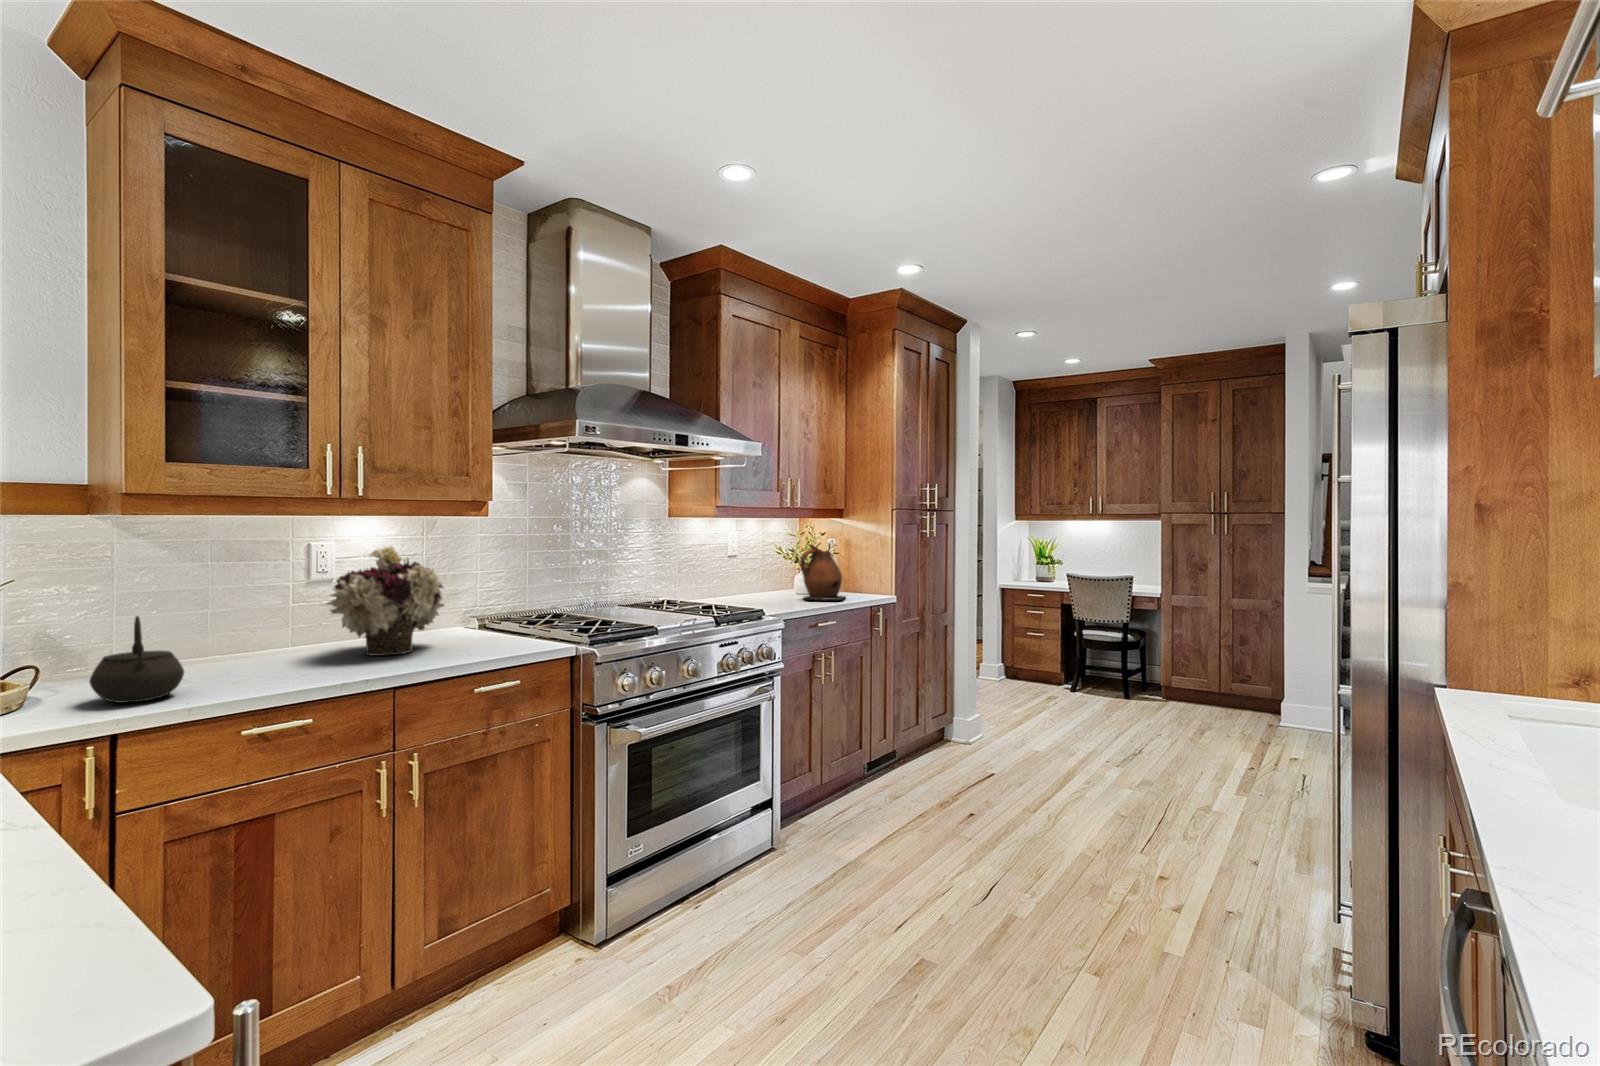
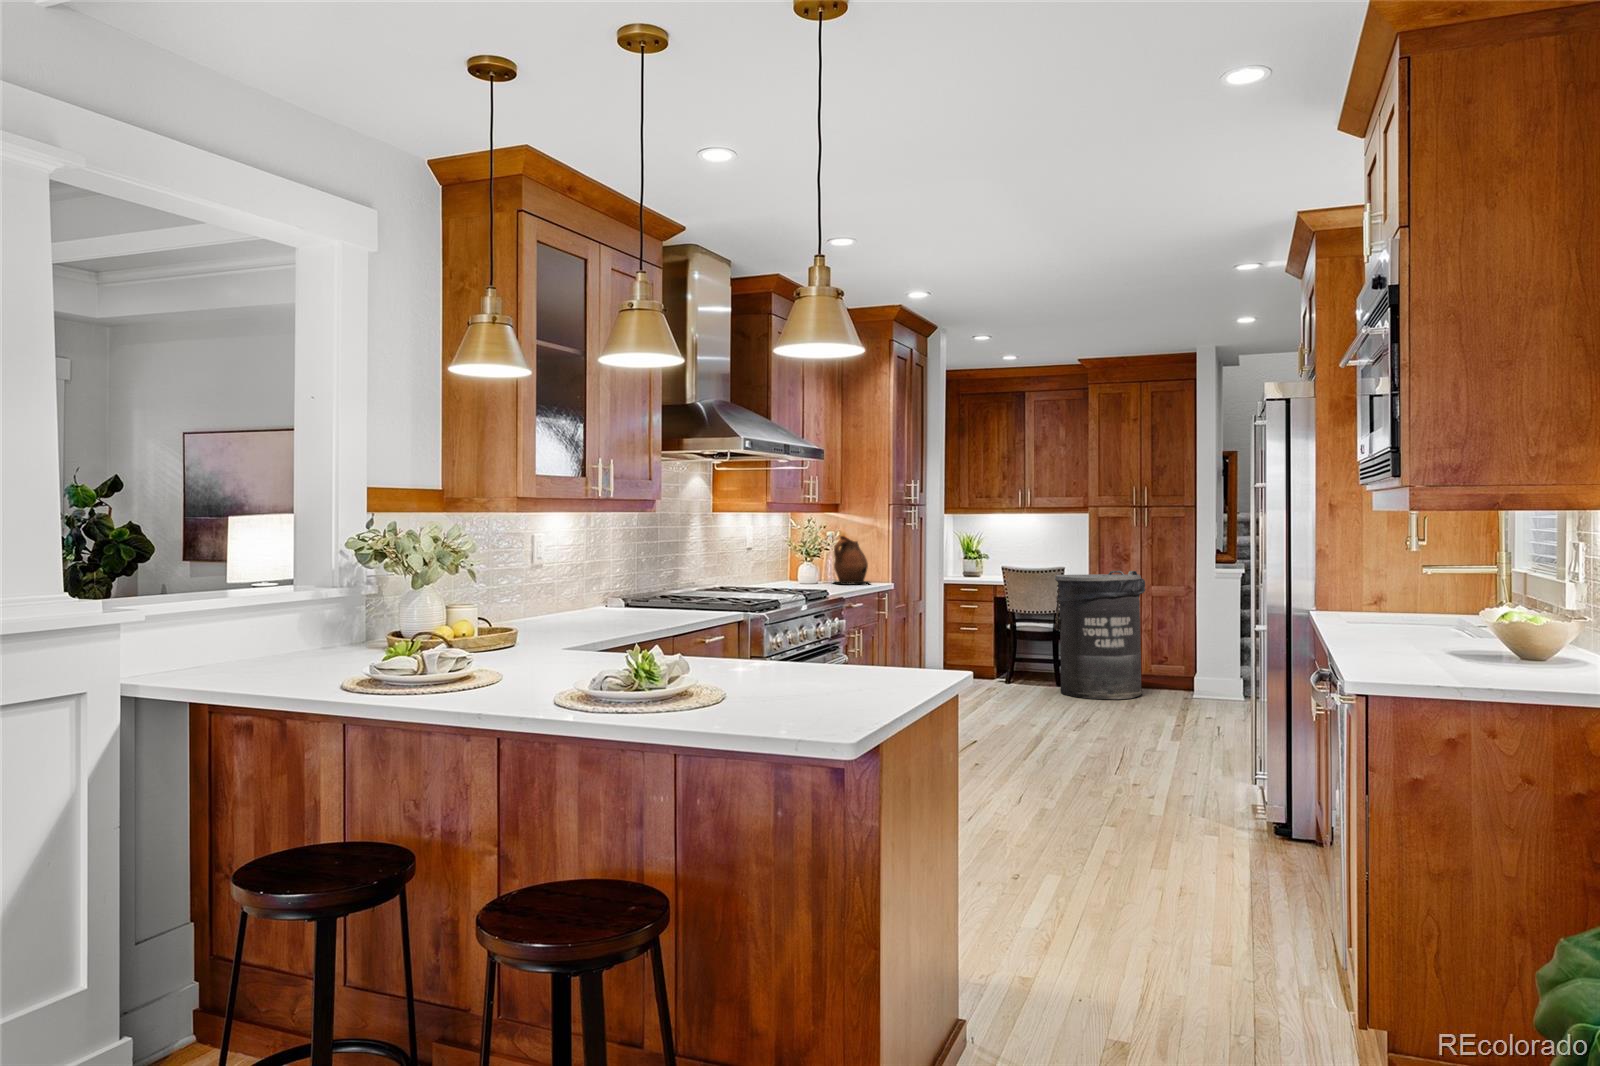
flower arrangement: present [327,546,444,656] -> none [592,535,666,617]
trash can: none [1119,582,1221,722] -> present [1055,571,1146,699]
kettle: present [89,616,184,703] -> none [541,580,591,636]

